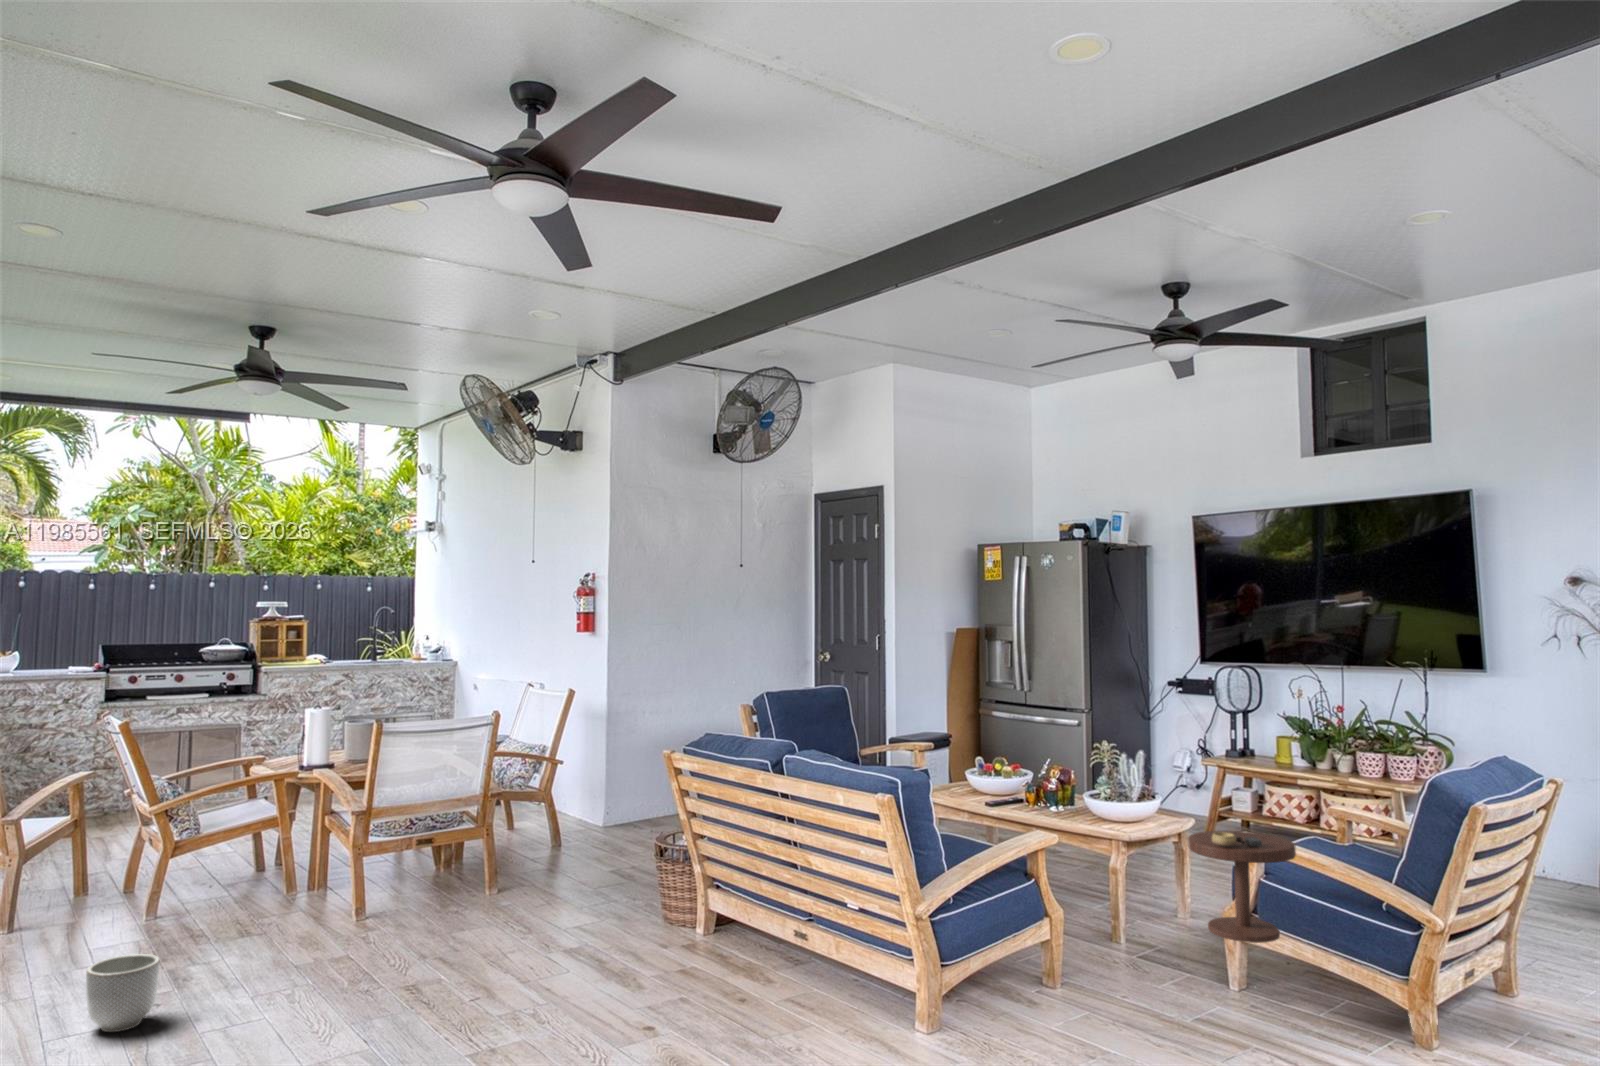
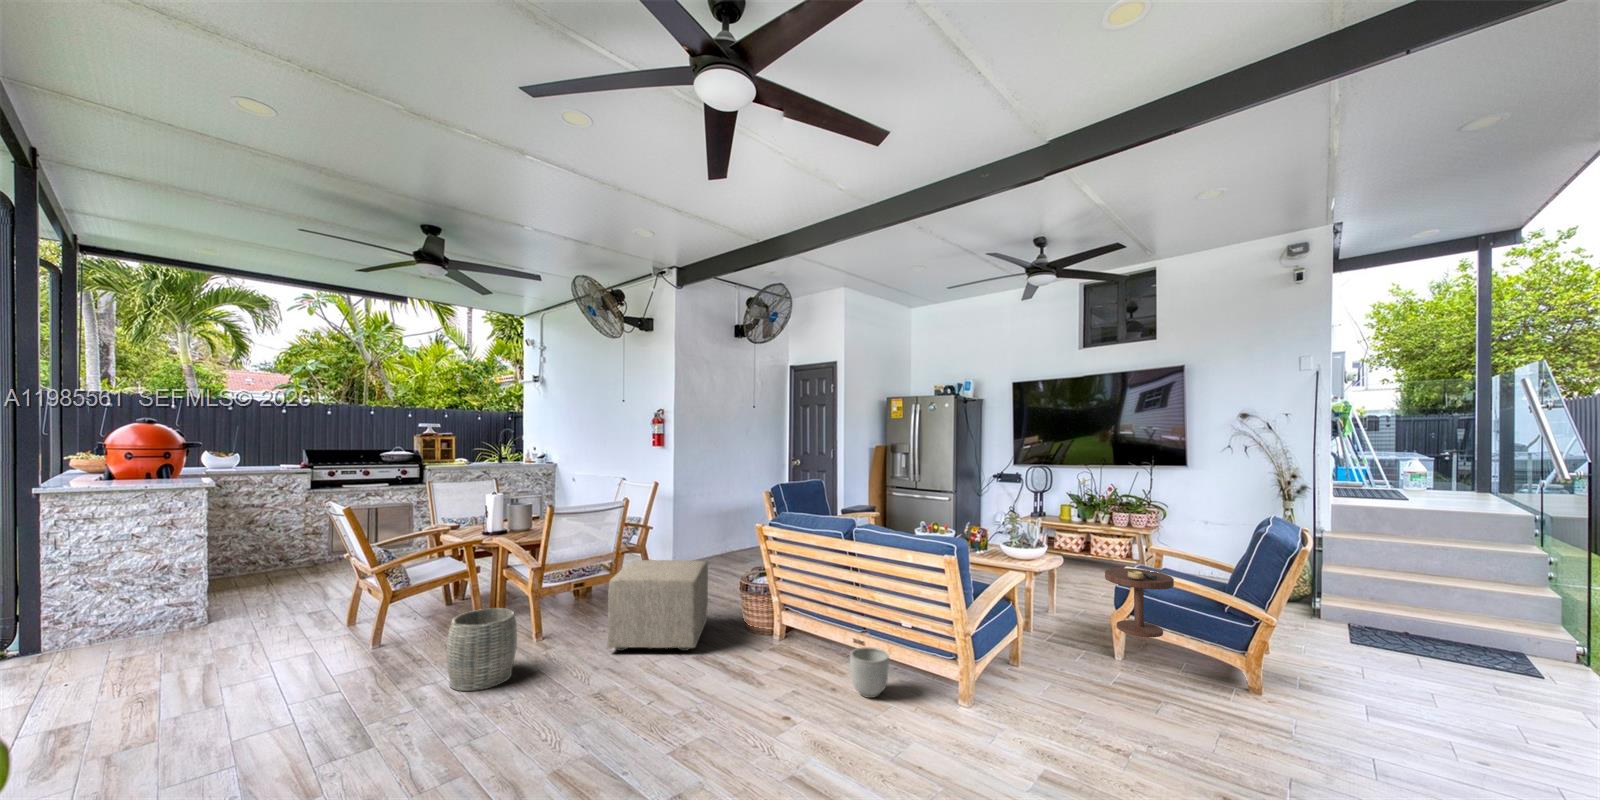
ottoman: none [446,807,612,942] -> present [607,560,708,651]
woven basket: none [217,865,314,976] -> present [446,608,517,691]
planter: present [86,954,160,1032] -> present [850,647,889,698]

